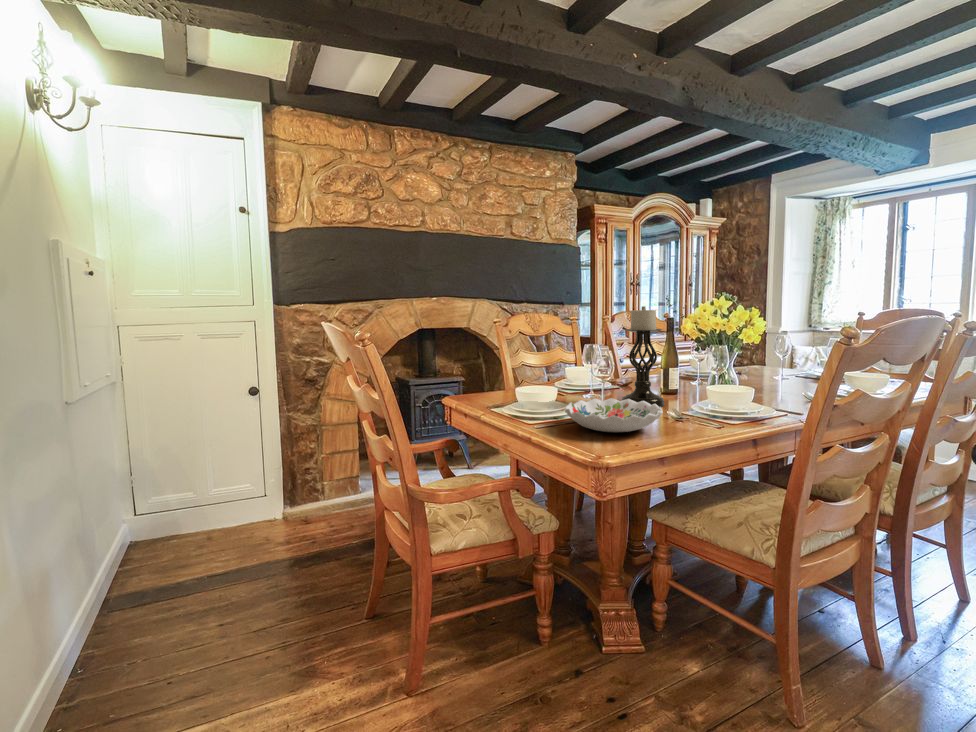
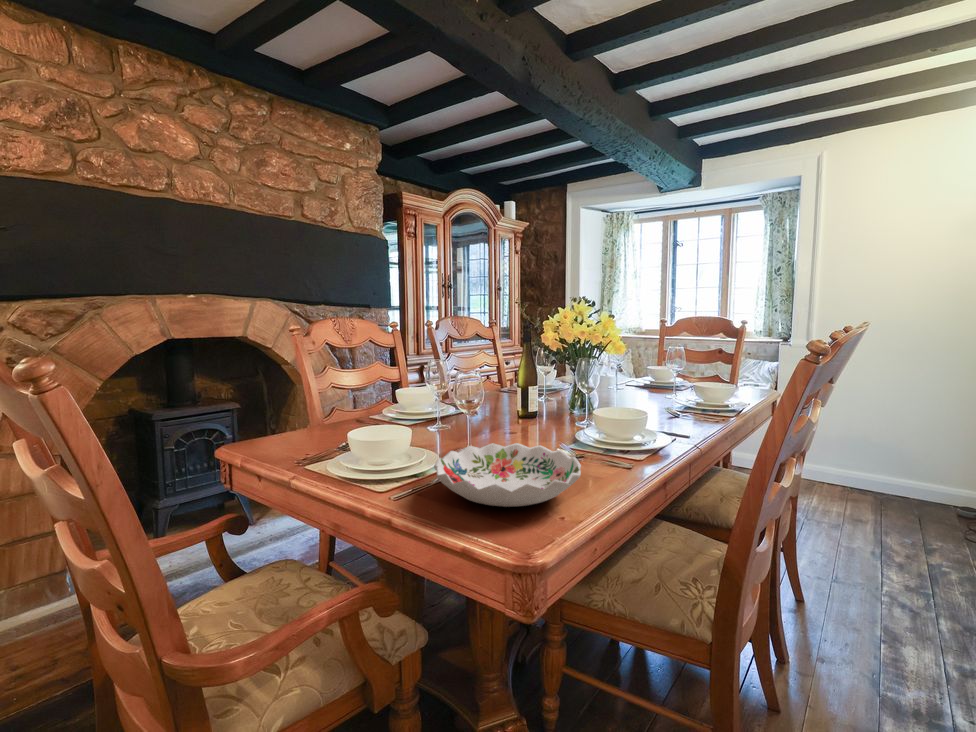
candle holder: present [622,306,664,407] -> none [486,309,543,447]

